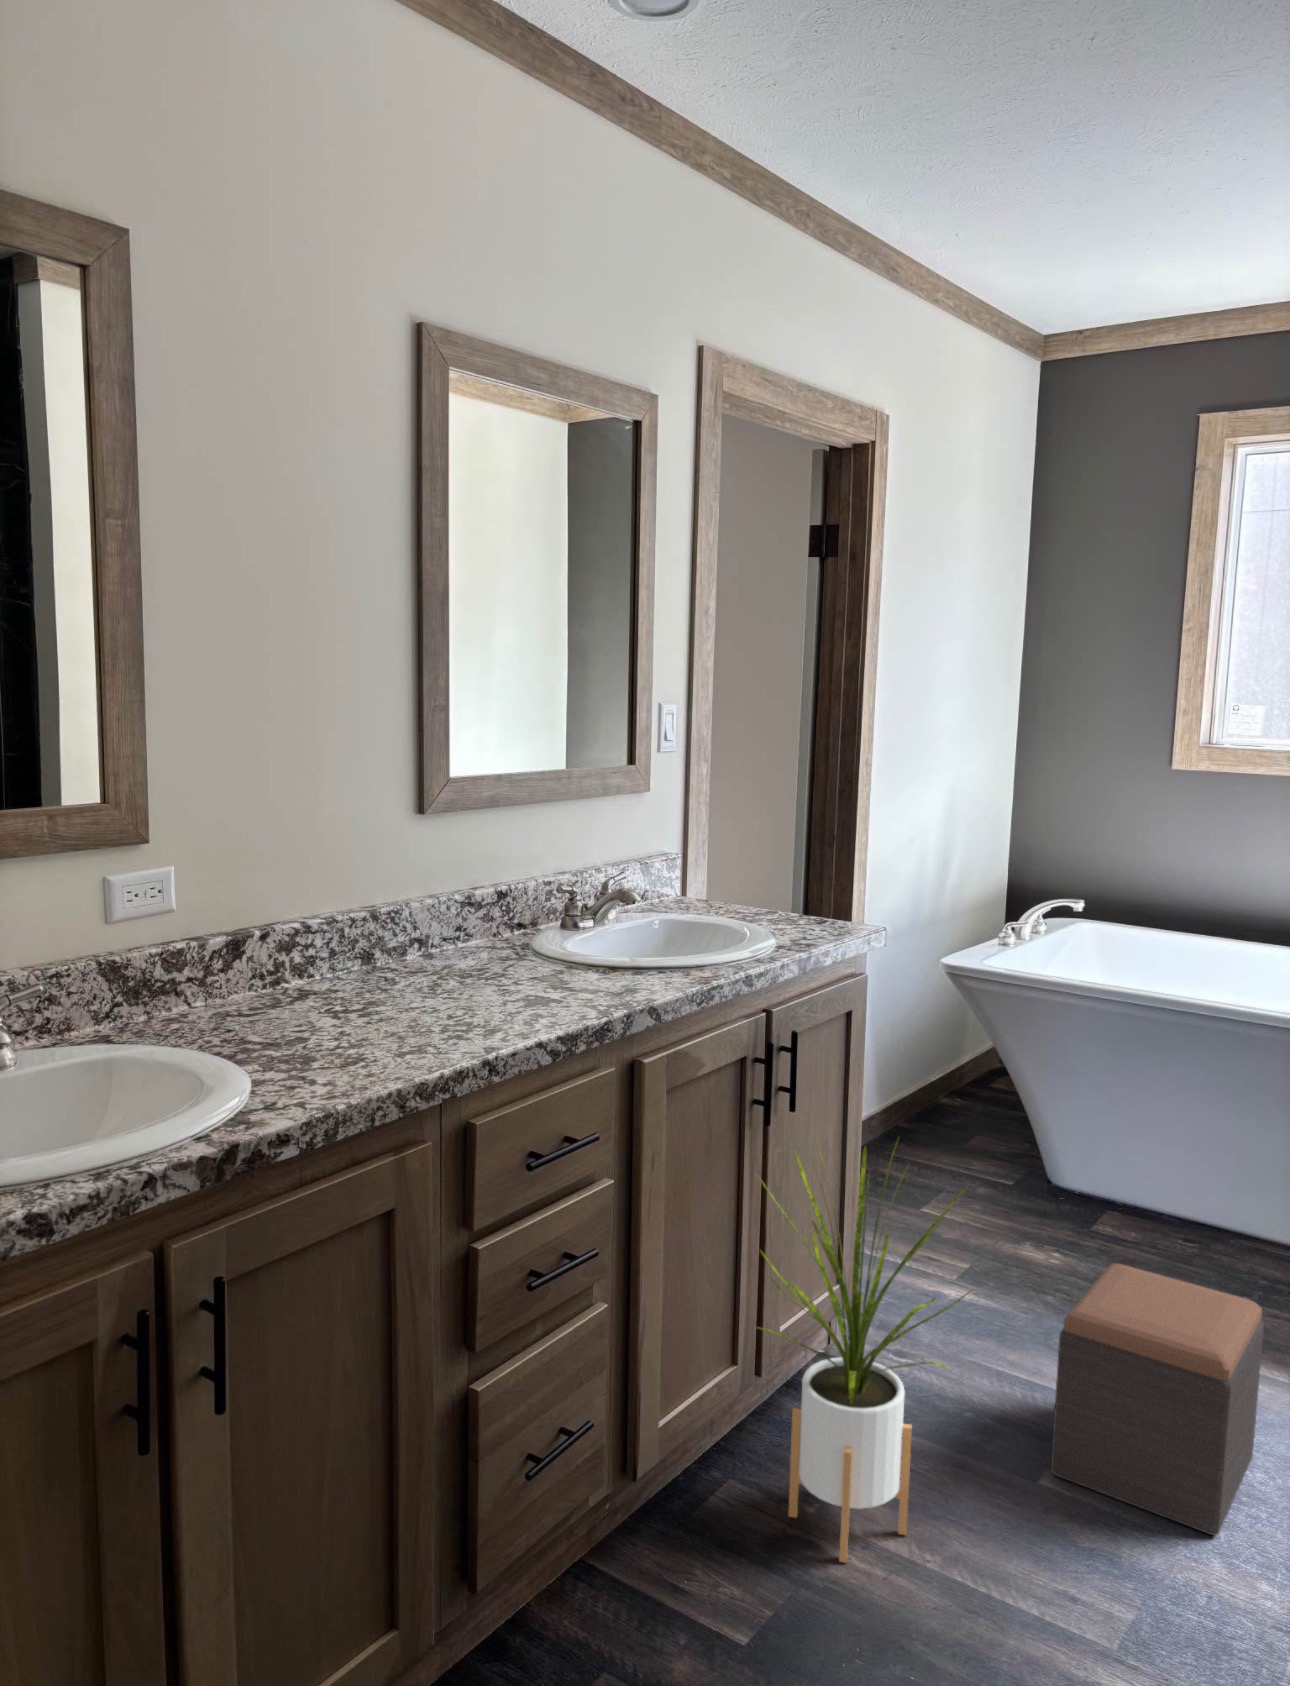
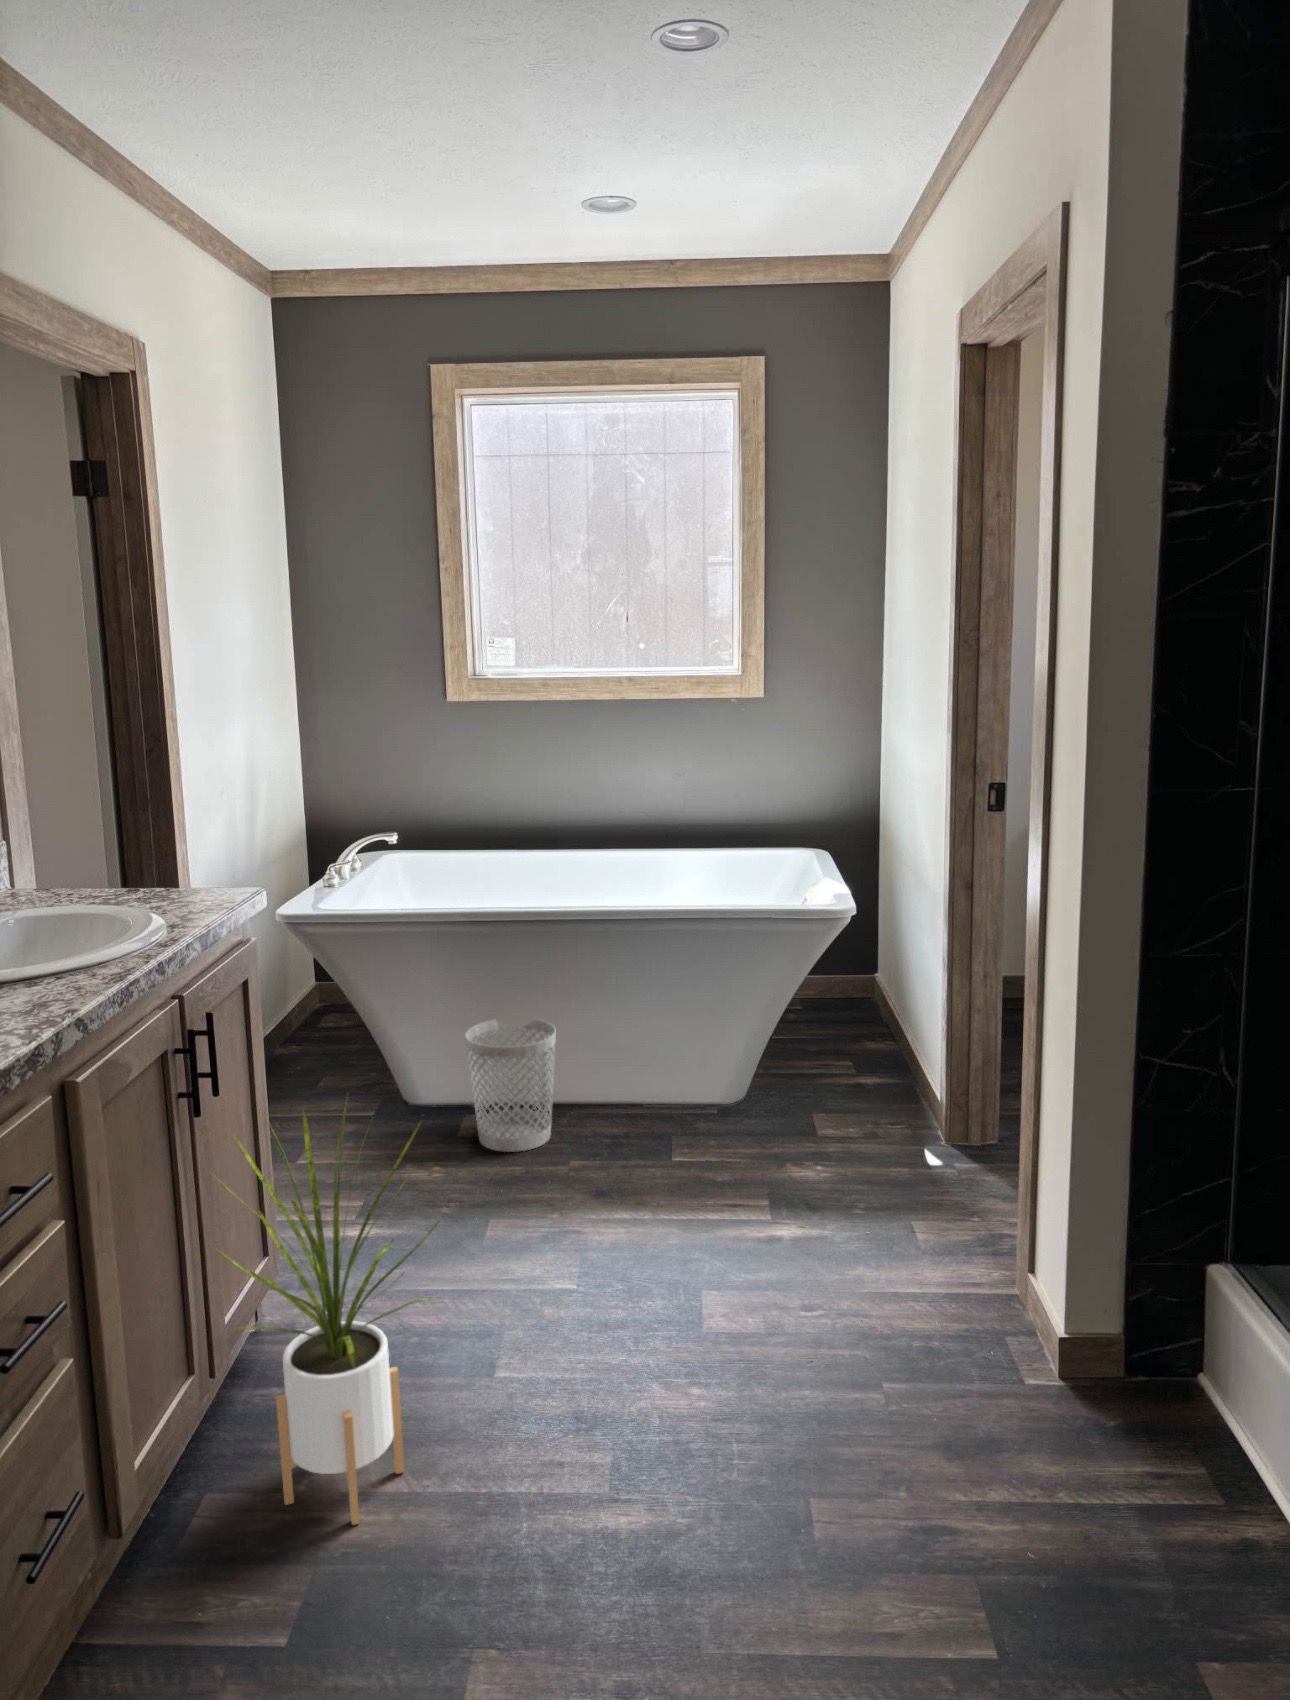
wastebasket: none [1112,1116,1219,1268] -> present [465,1018,556,1152]
footstool: present [1051,1264,1264,1536] -> none [499,1155,651,1363]

